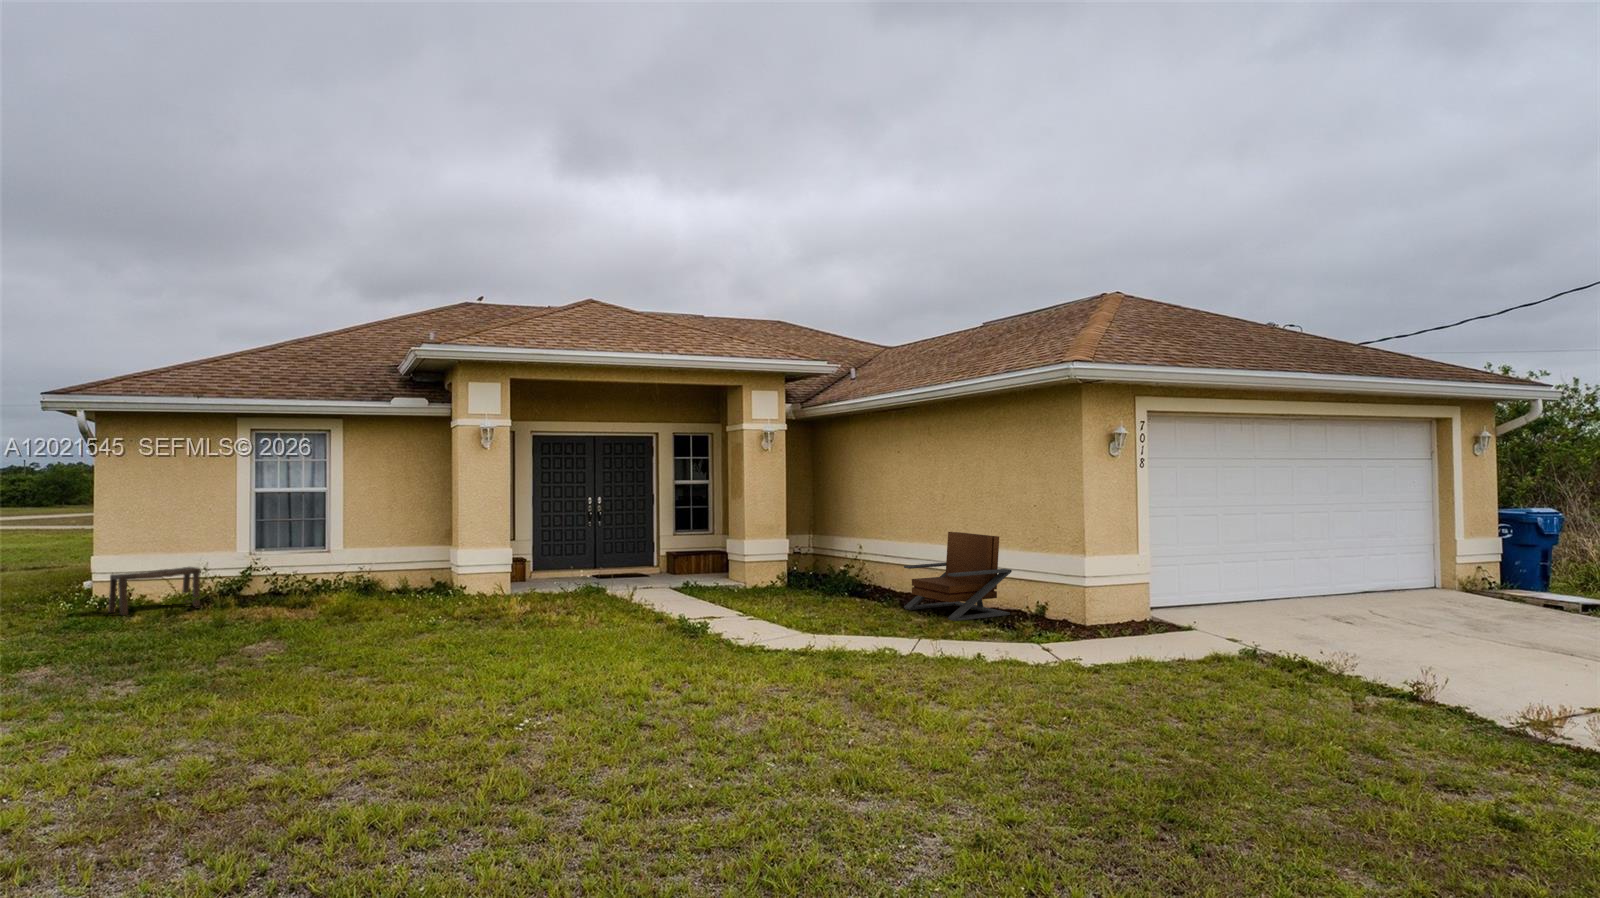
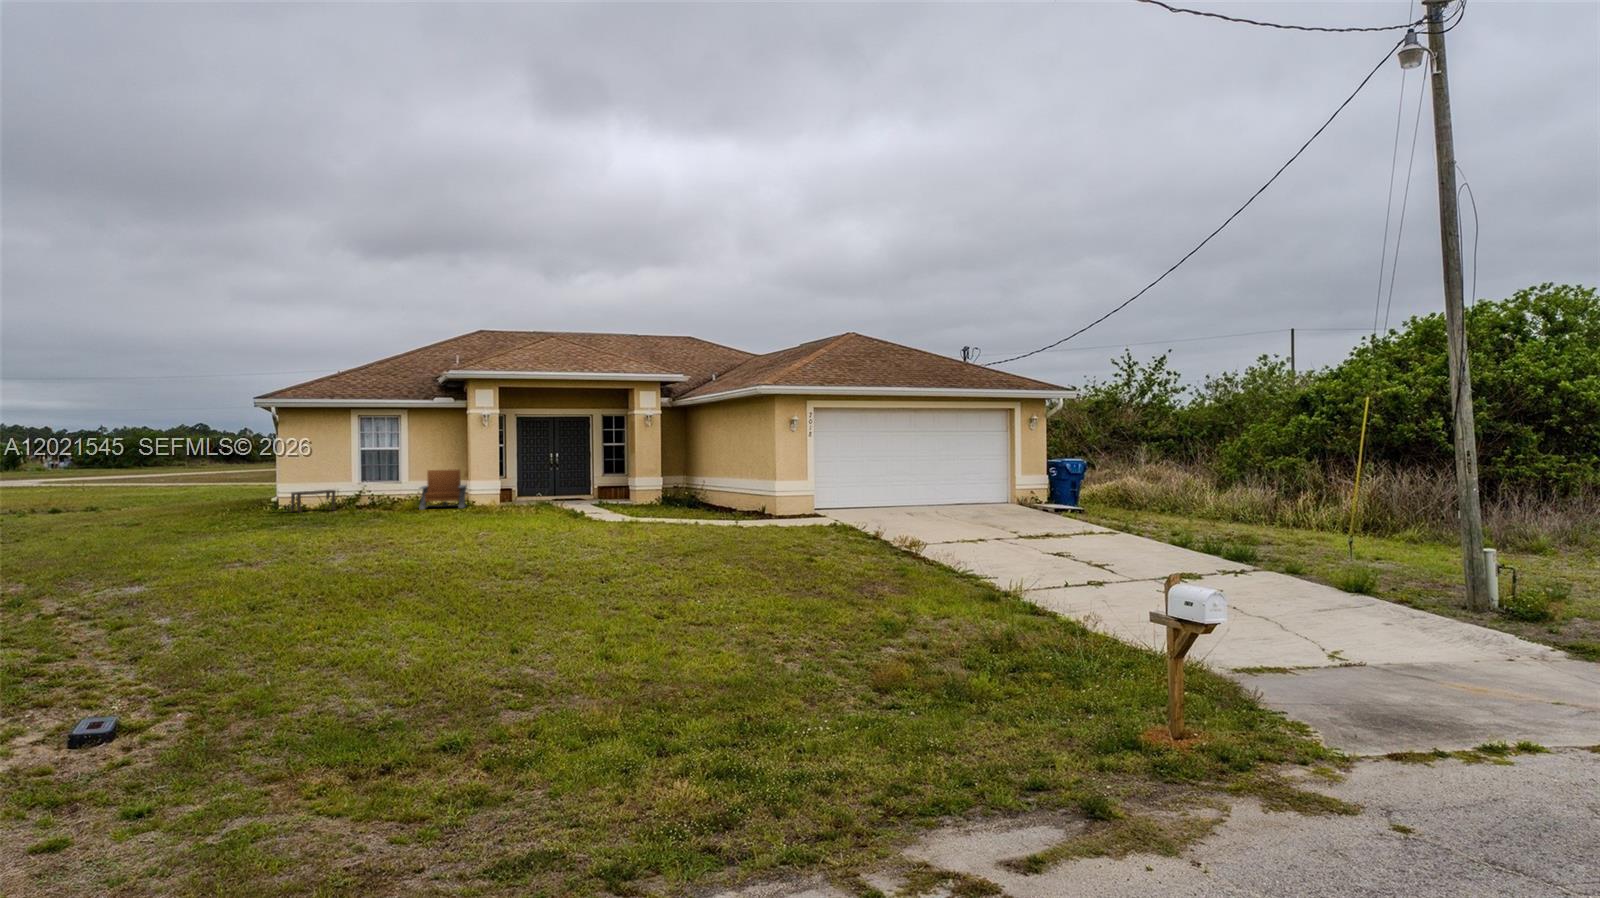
lounge chair: present [904,532,1012,621] -> present [419,469,466,510]

